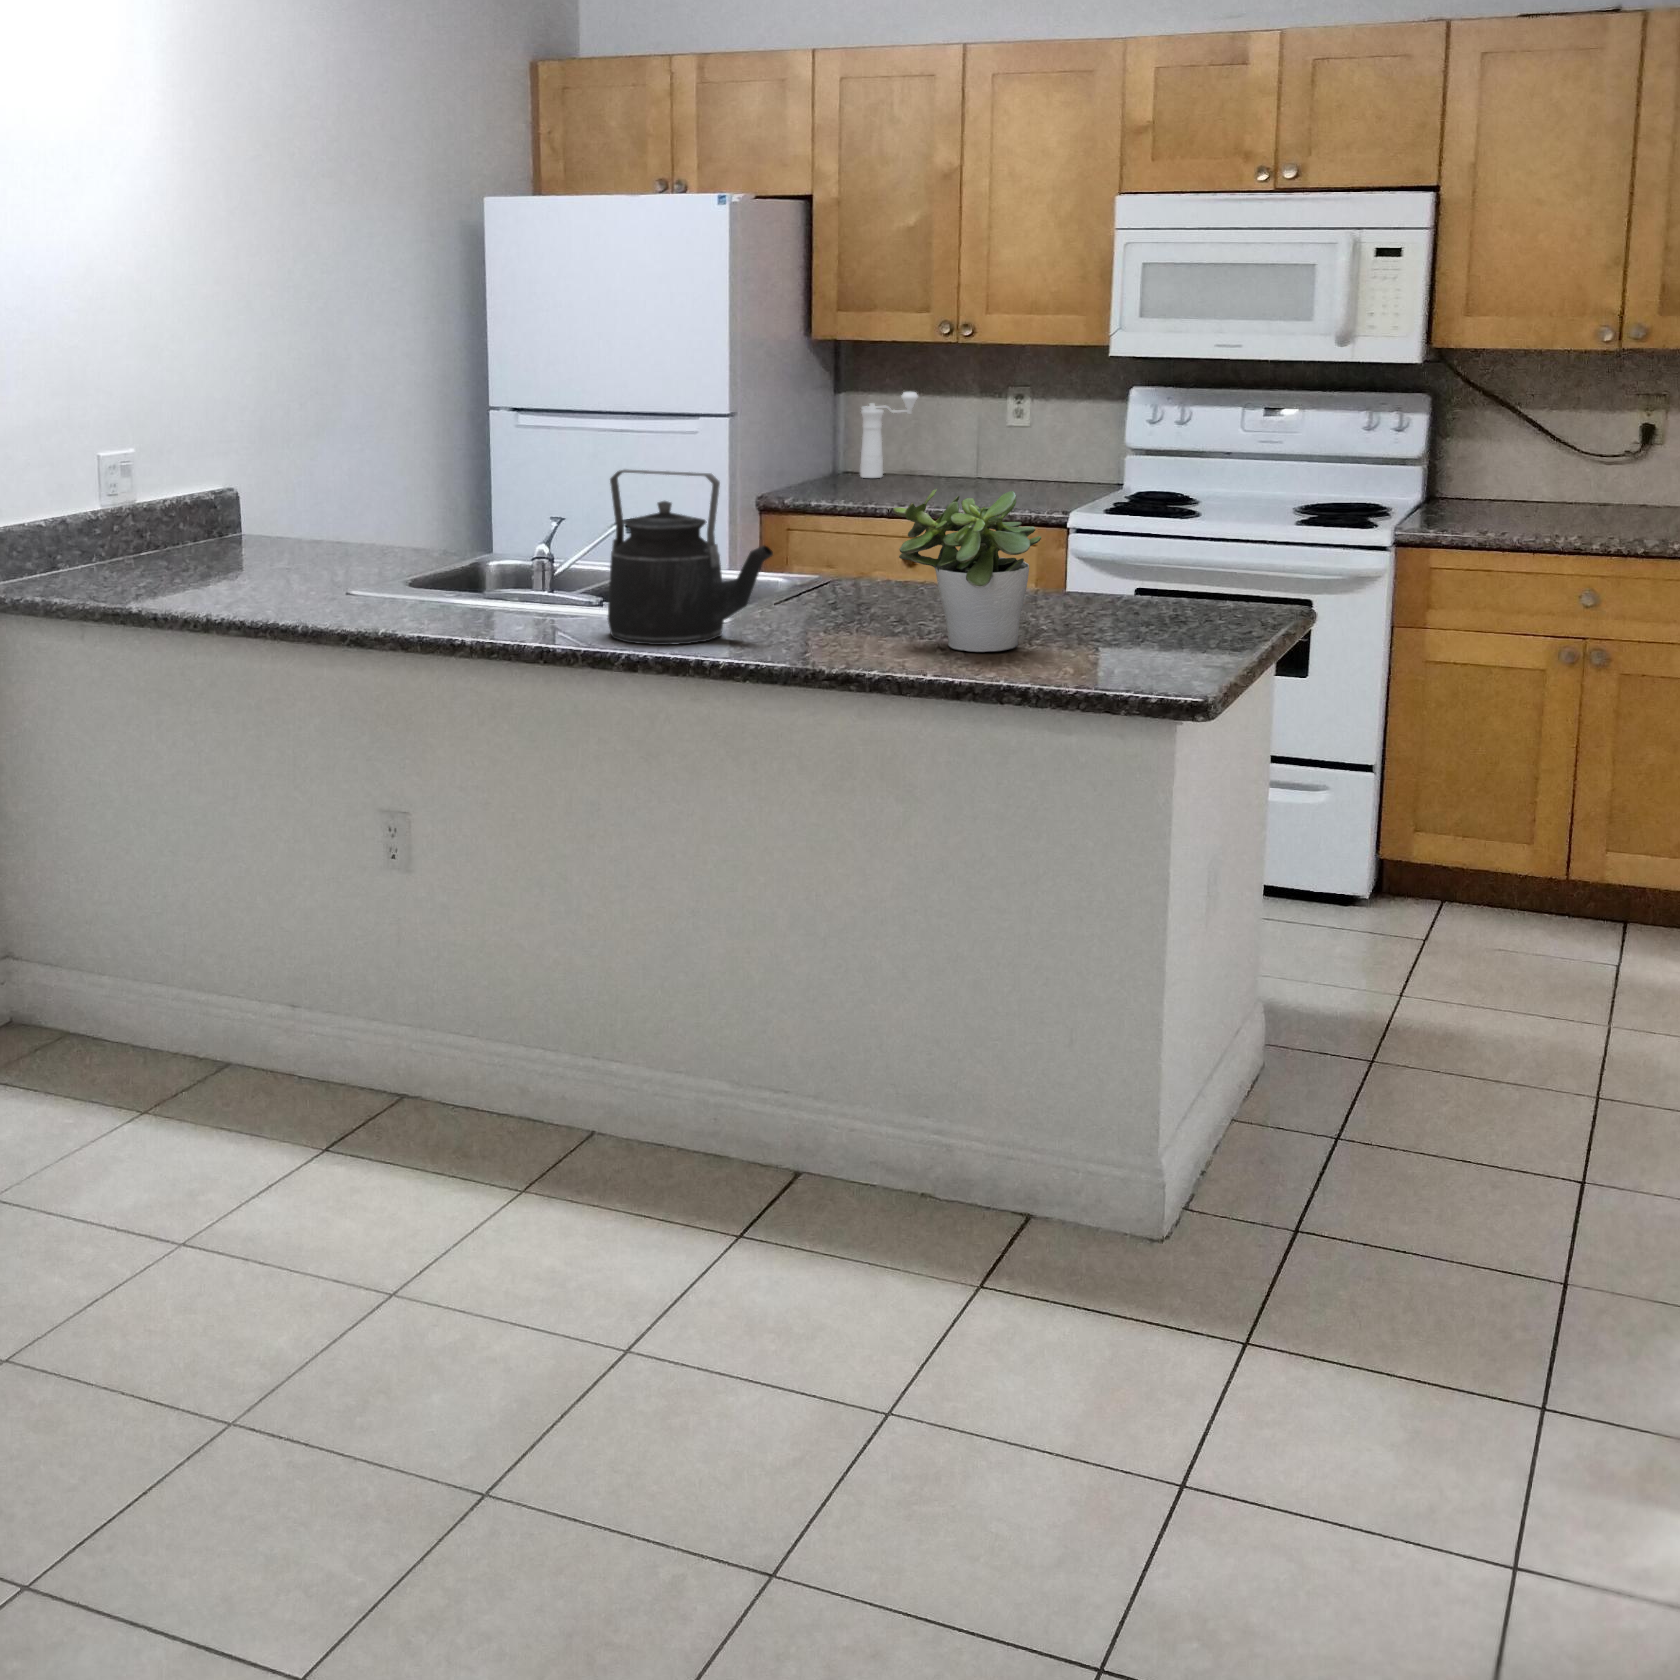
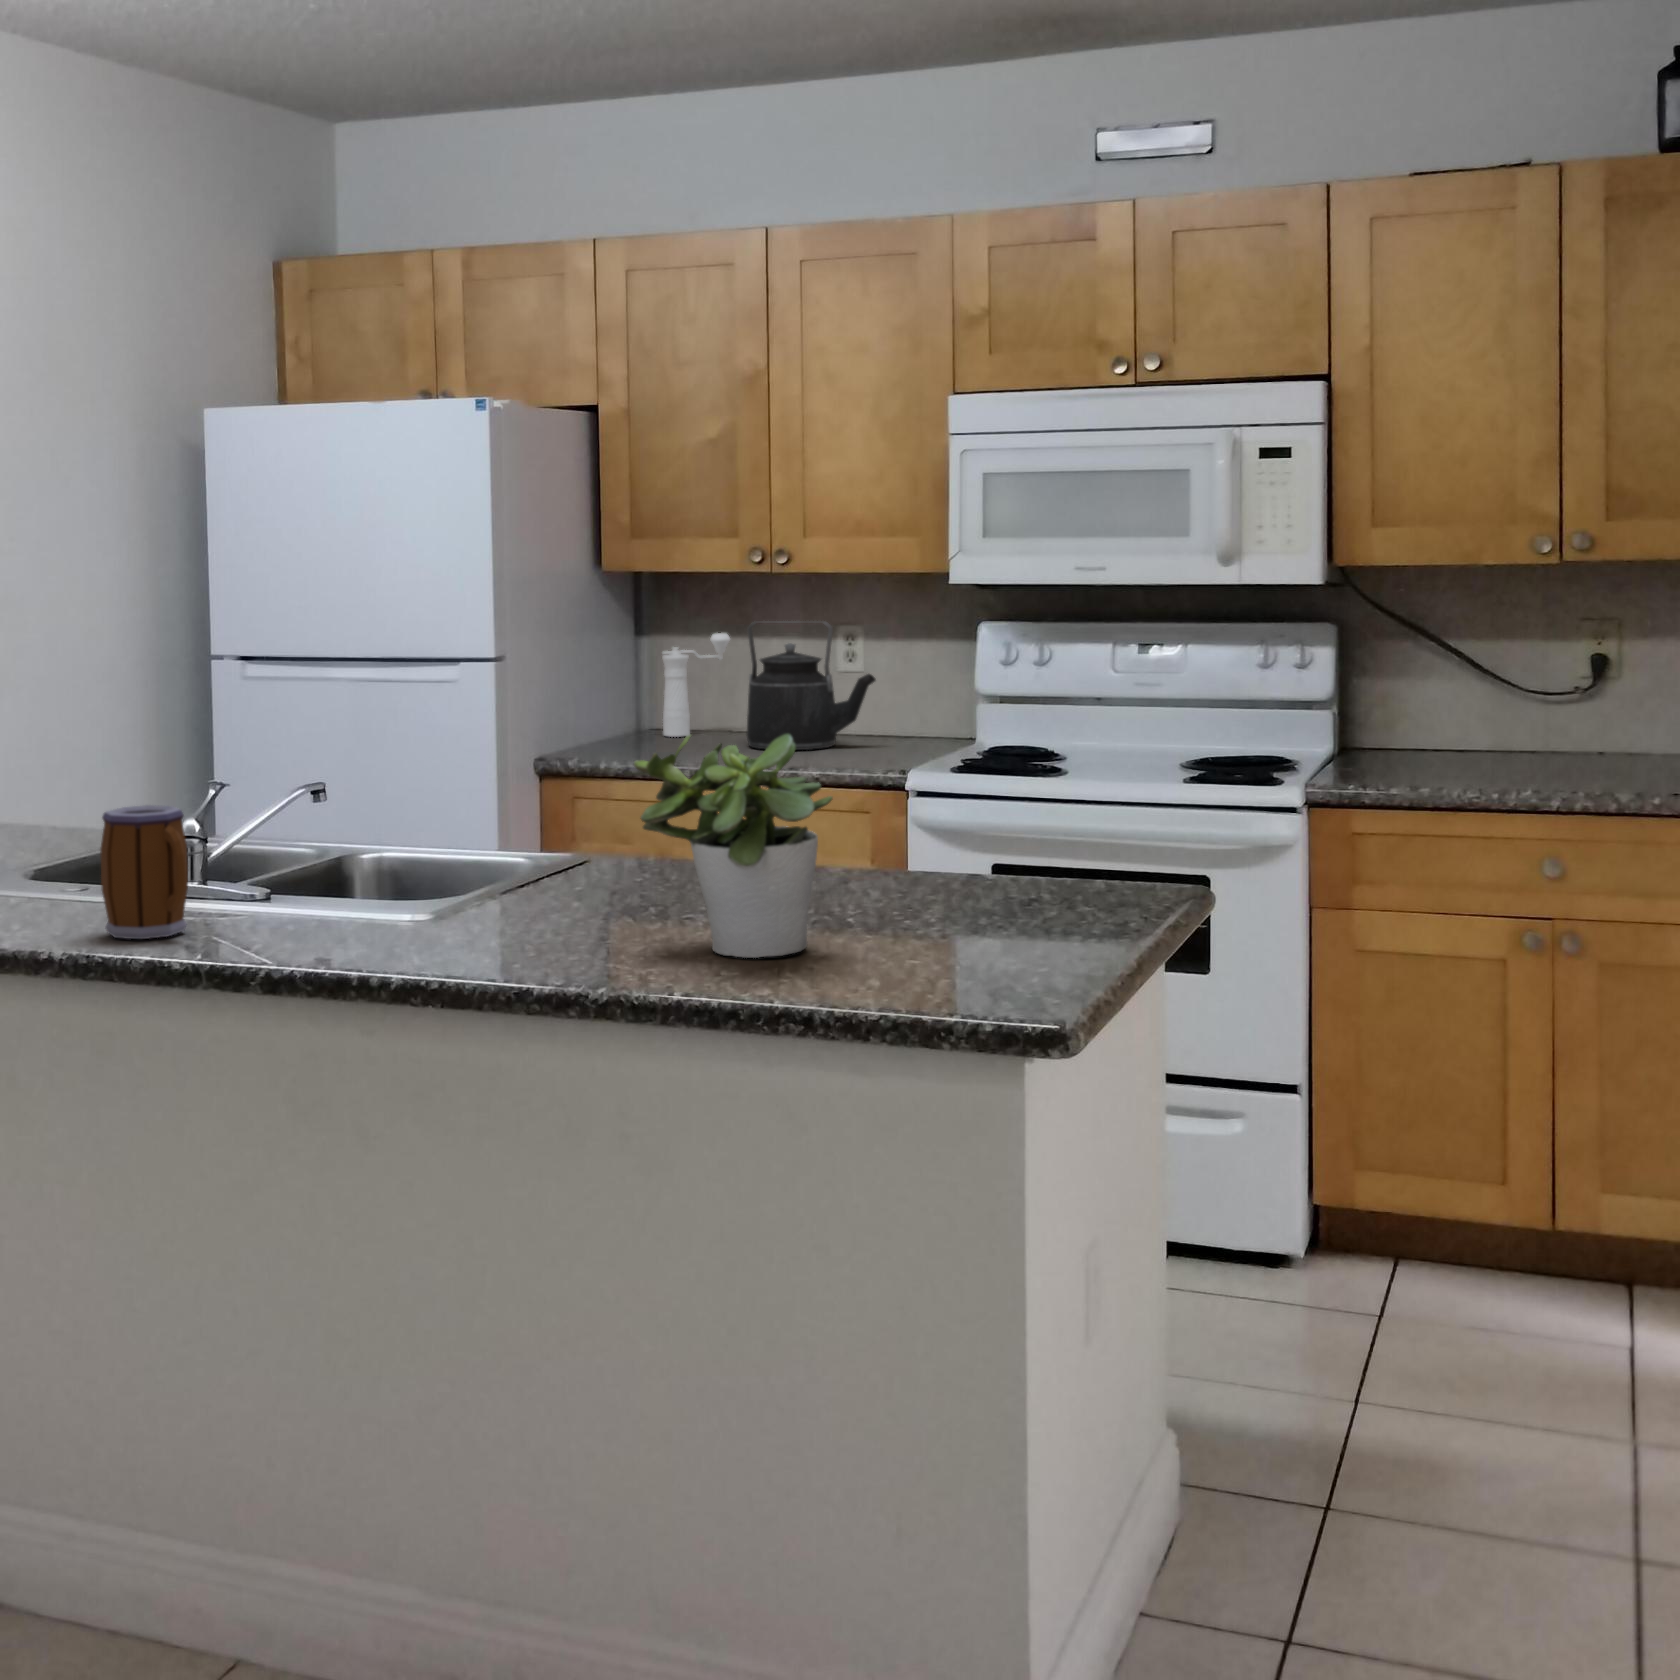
kettle: present [608,470,773,645] -> present [747,621,876,750]
mug: none [493,534,559,632] -> present [100,805,188,939]

